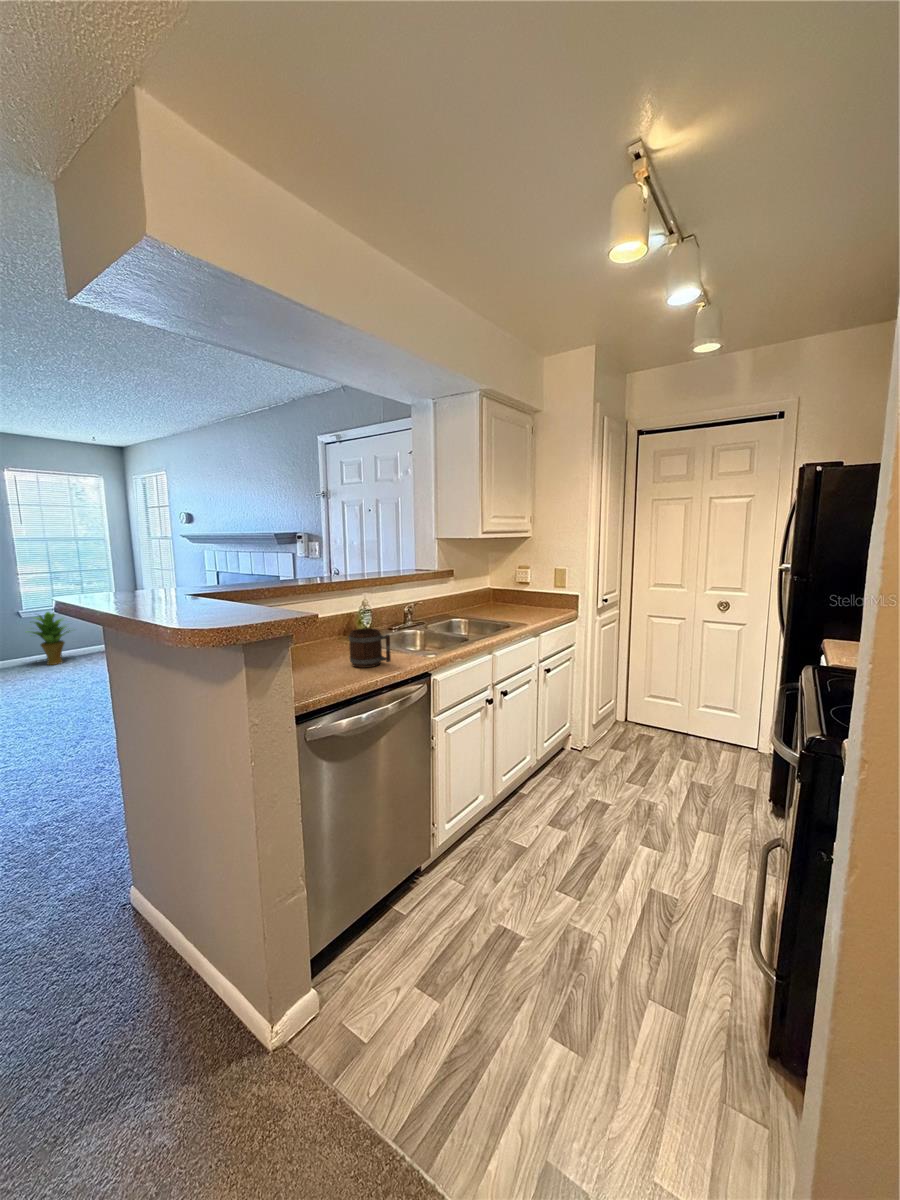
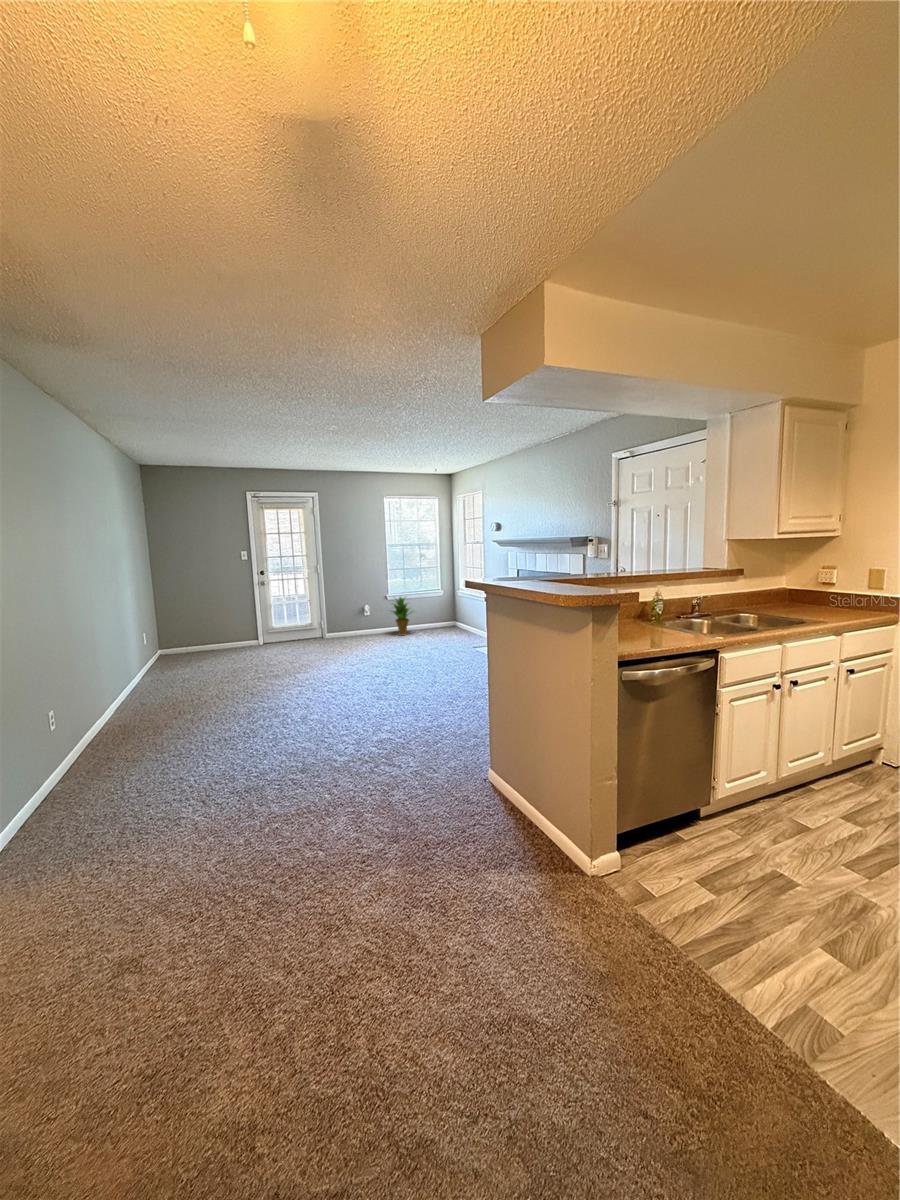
mug: present [349,628,391,668] -> none [649,609,685,639]

